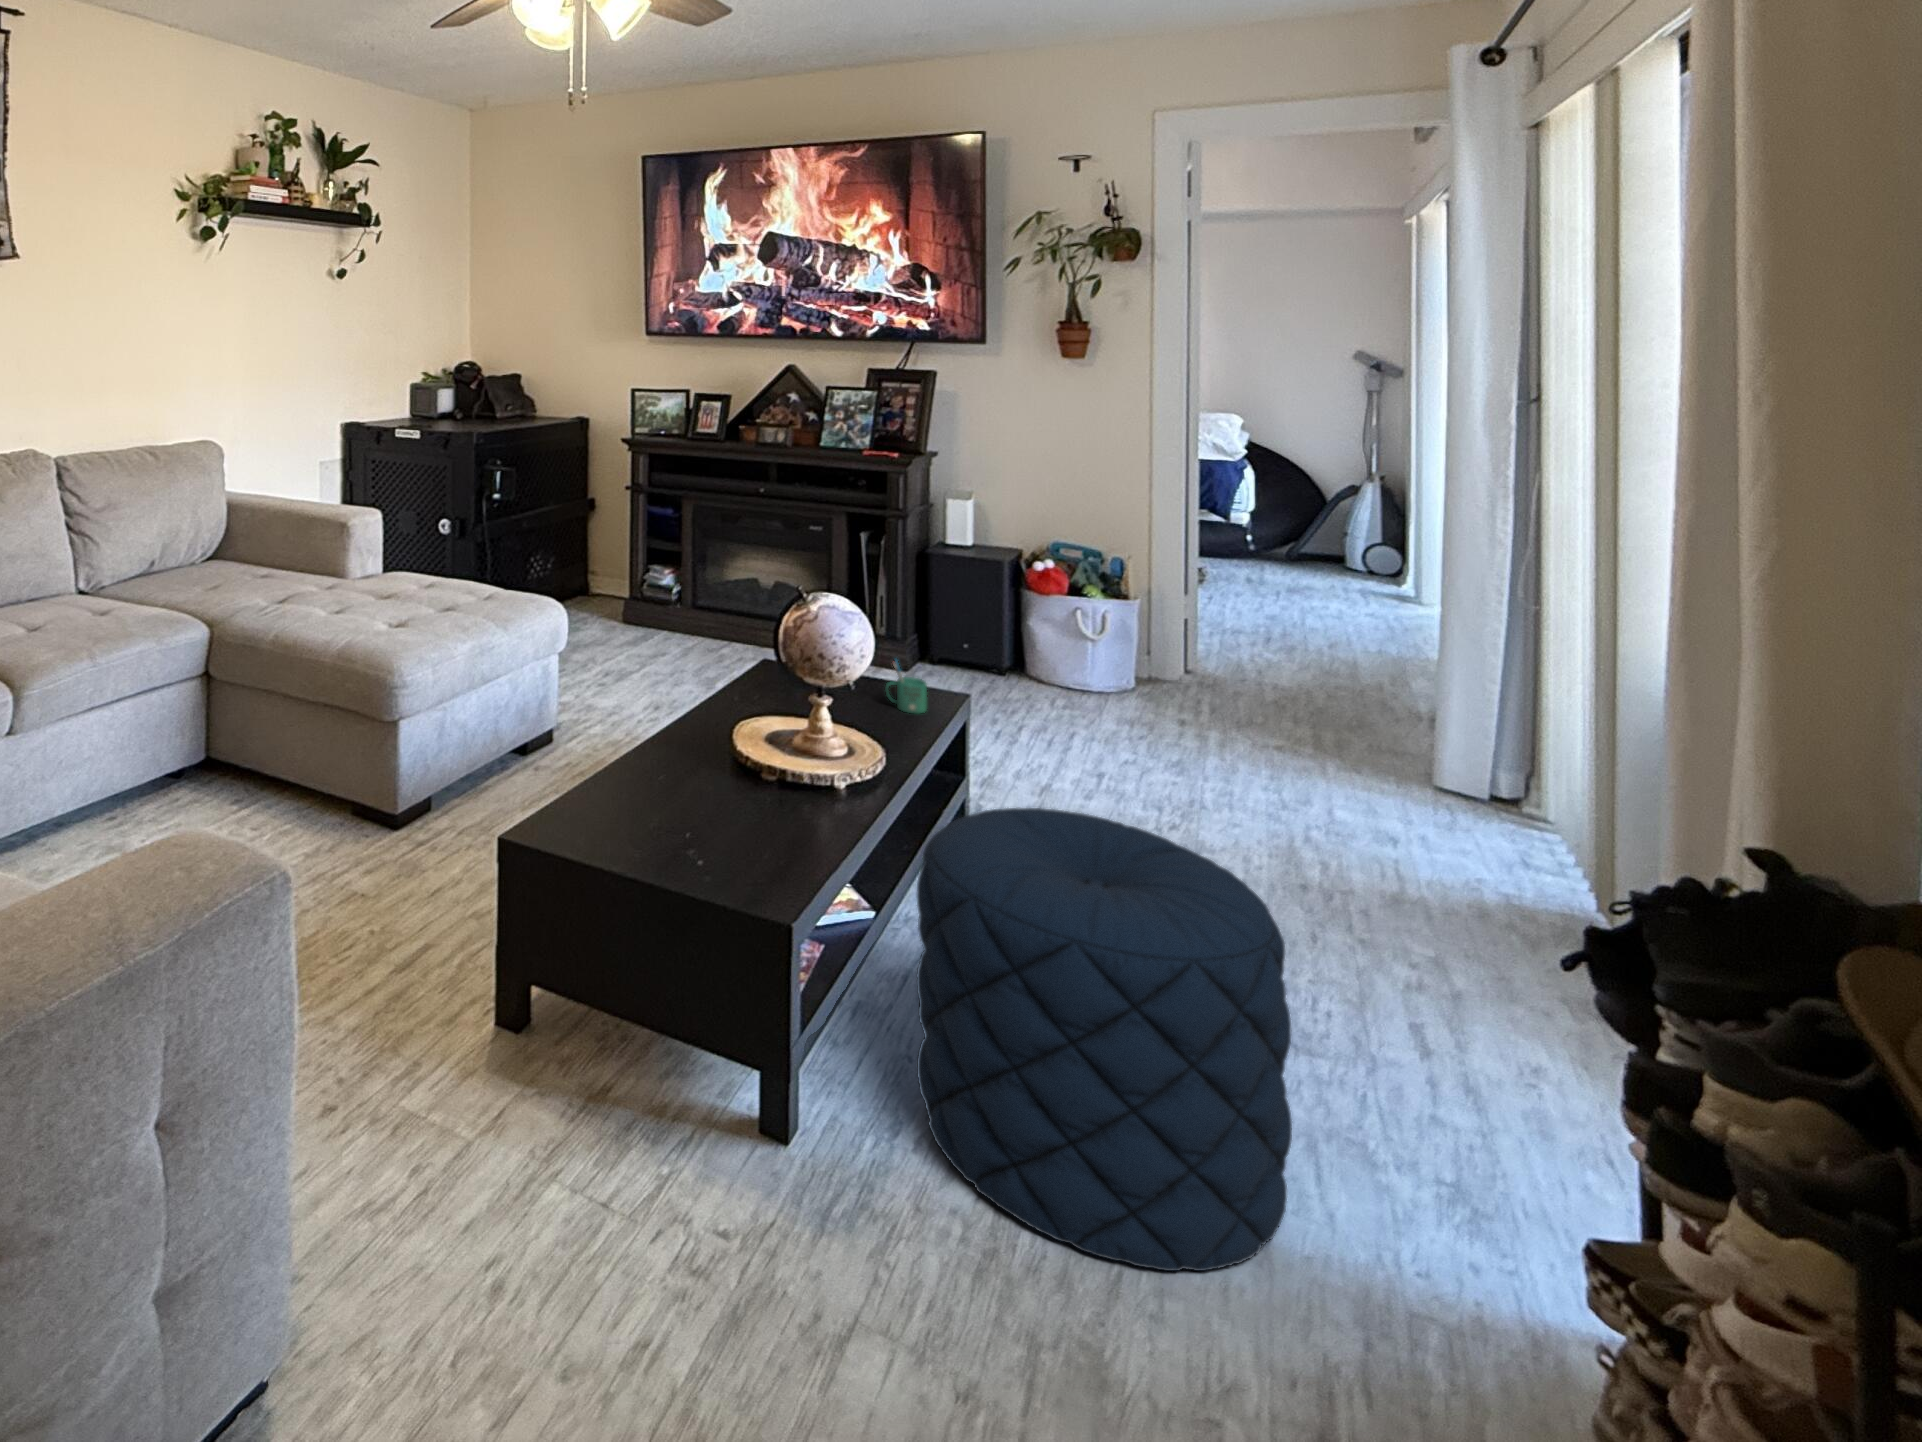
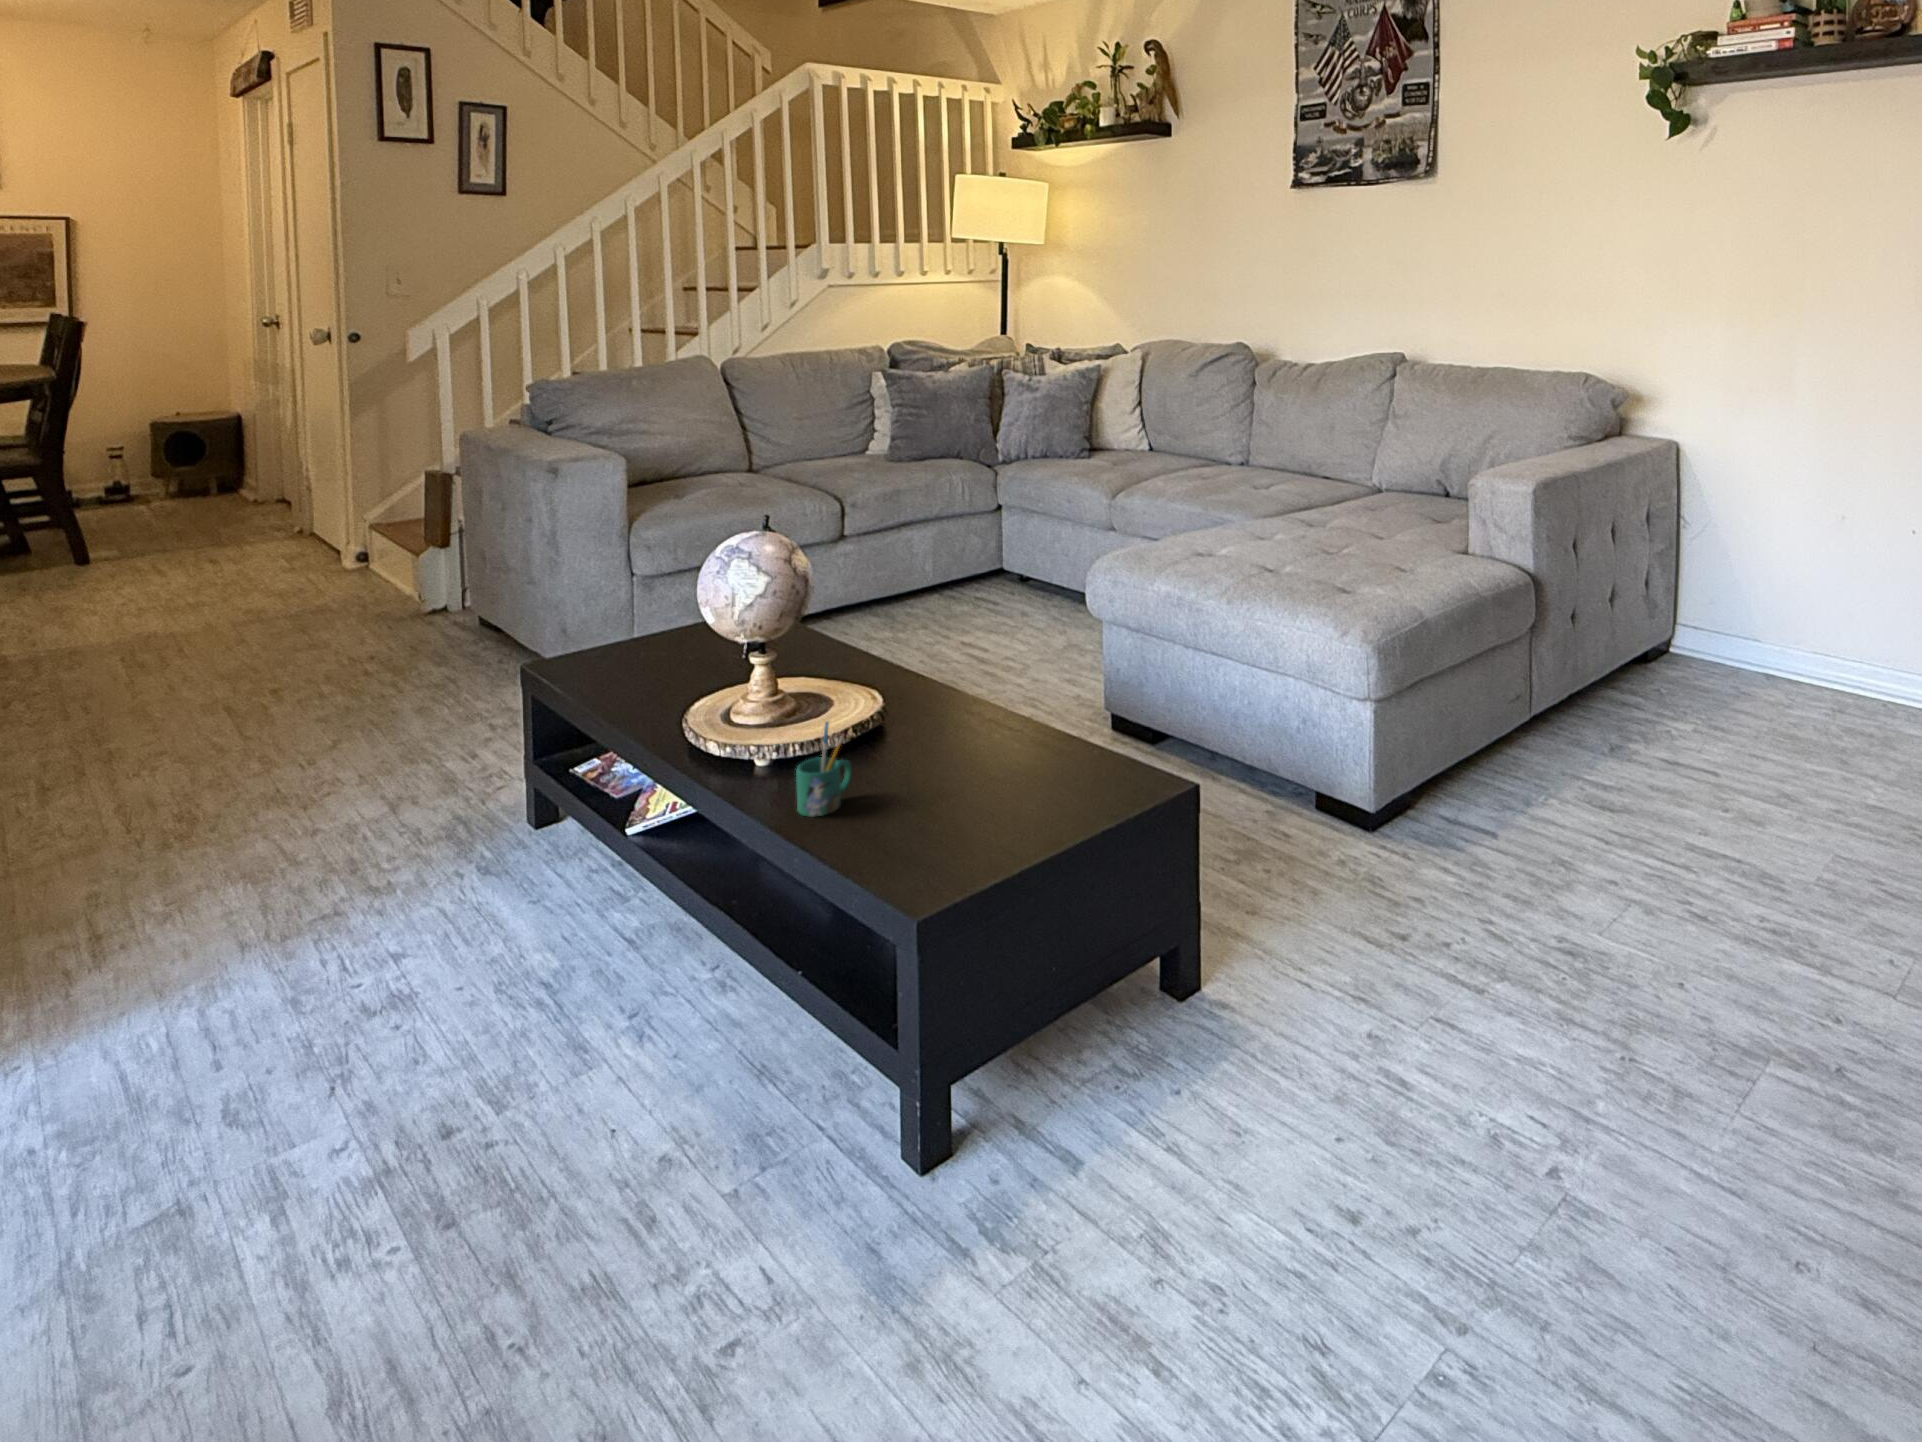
pouf: present [917,808,1292,1271] -> none [139,665,502,1043]

